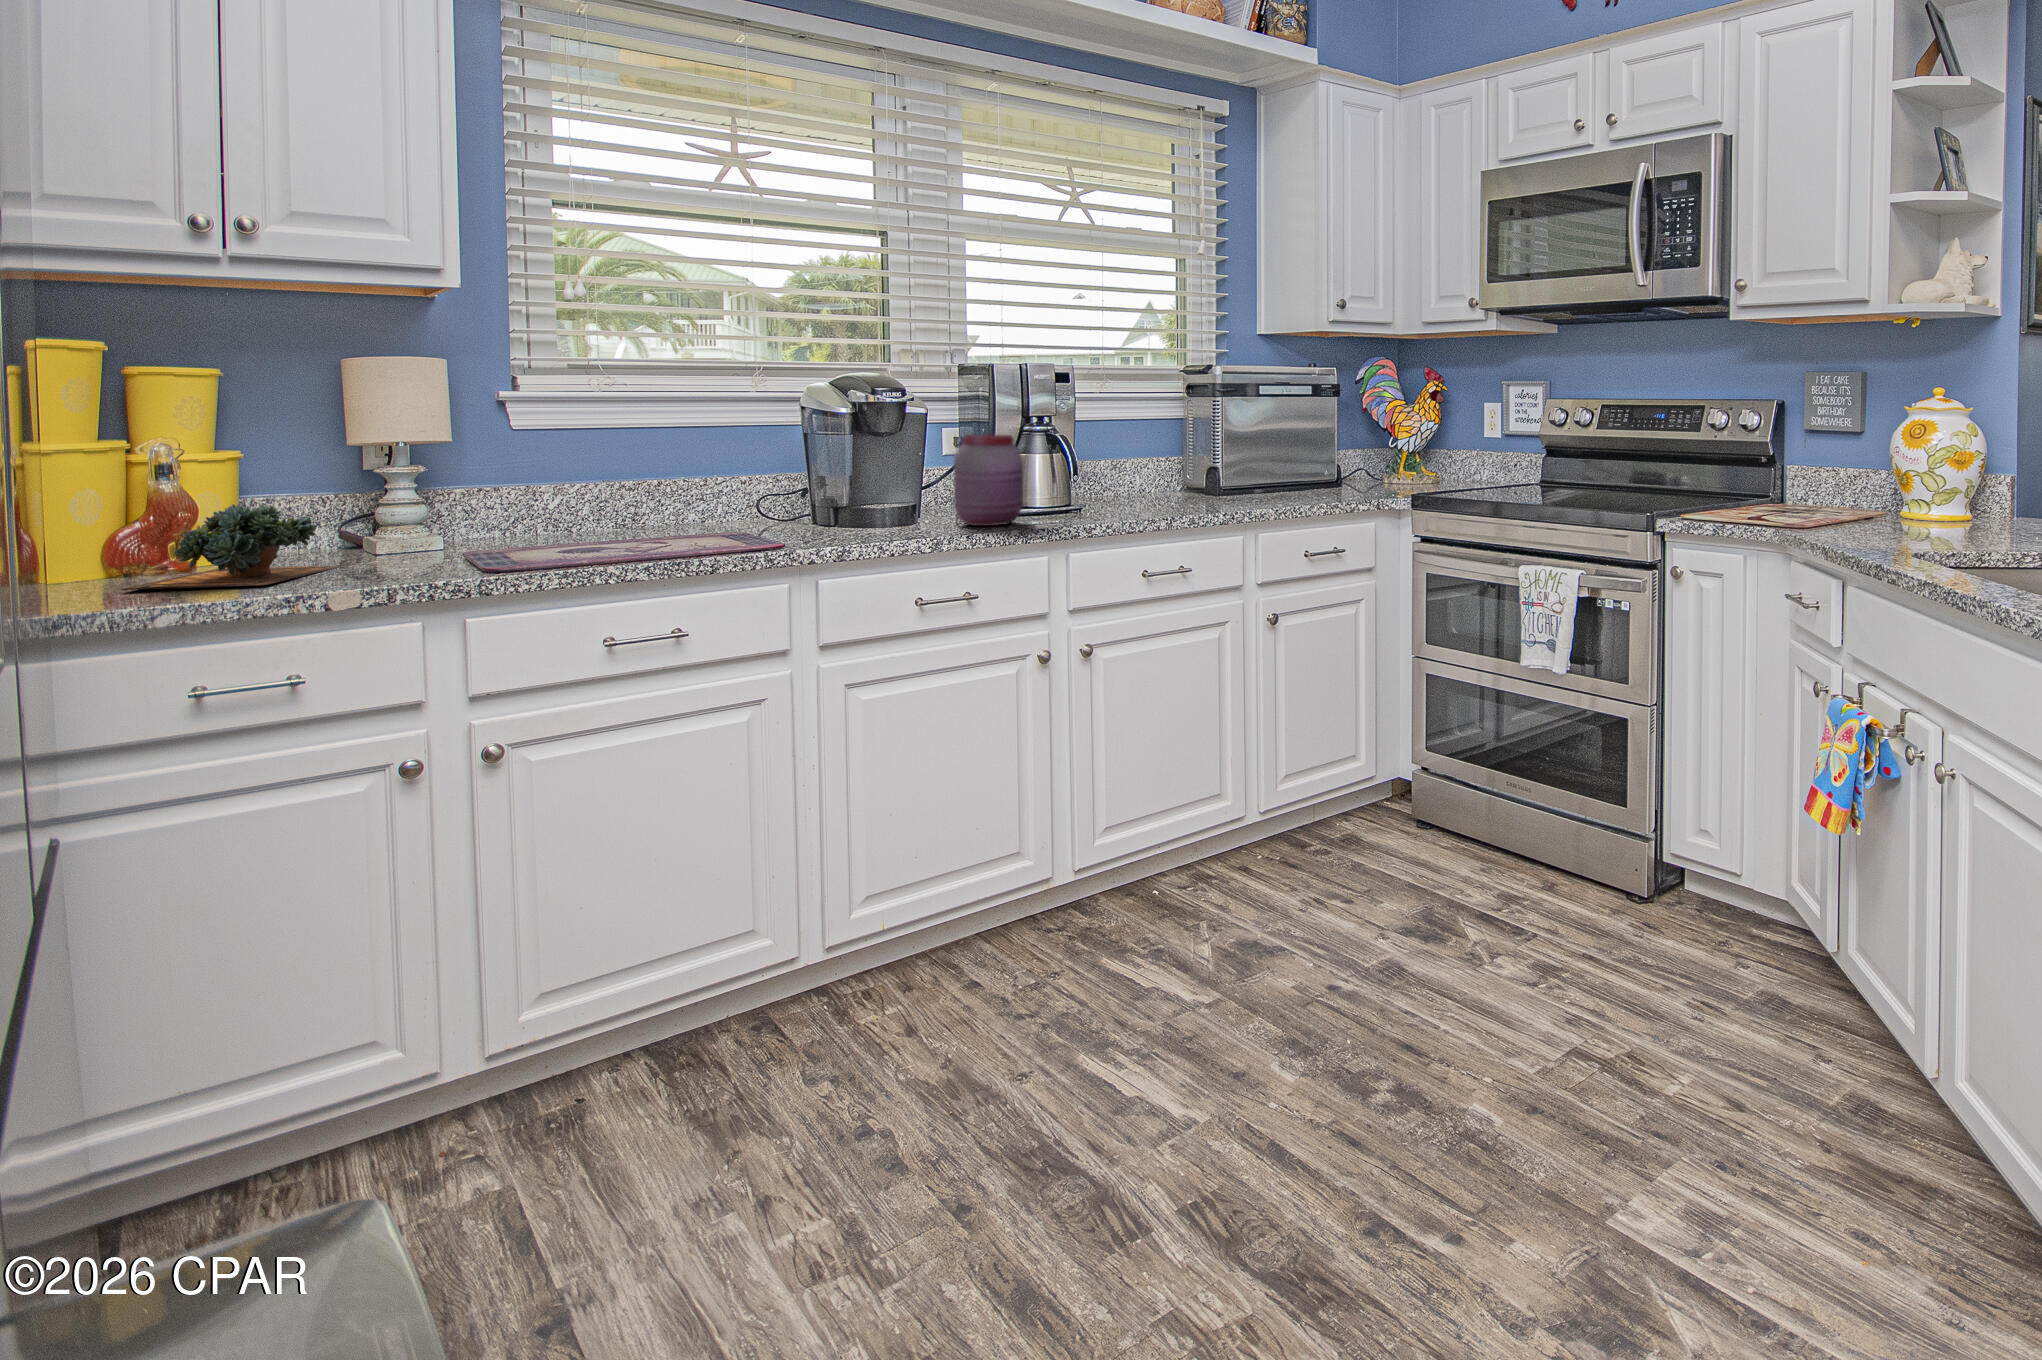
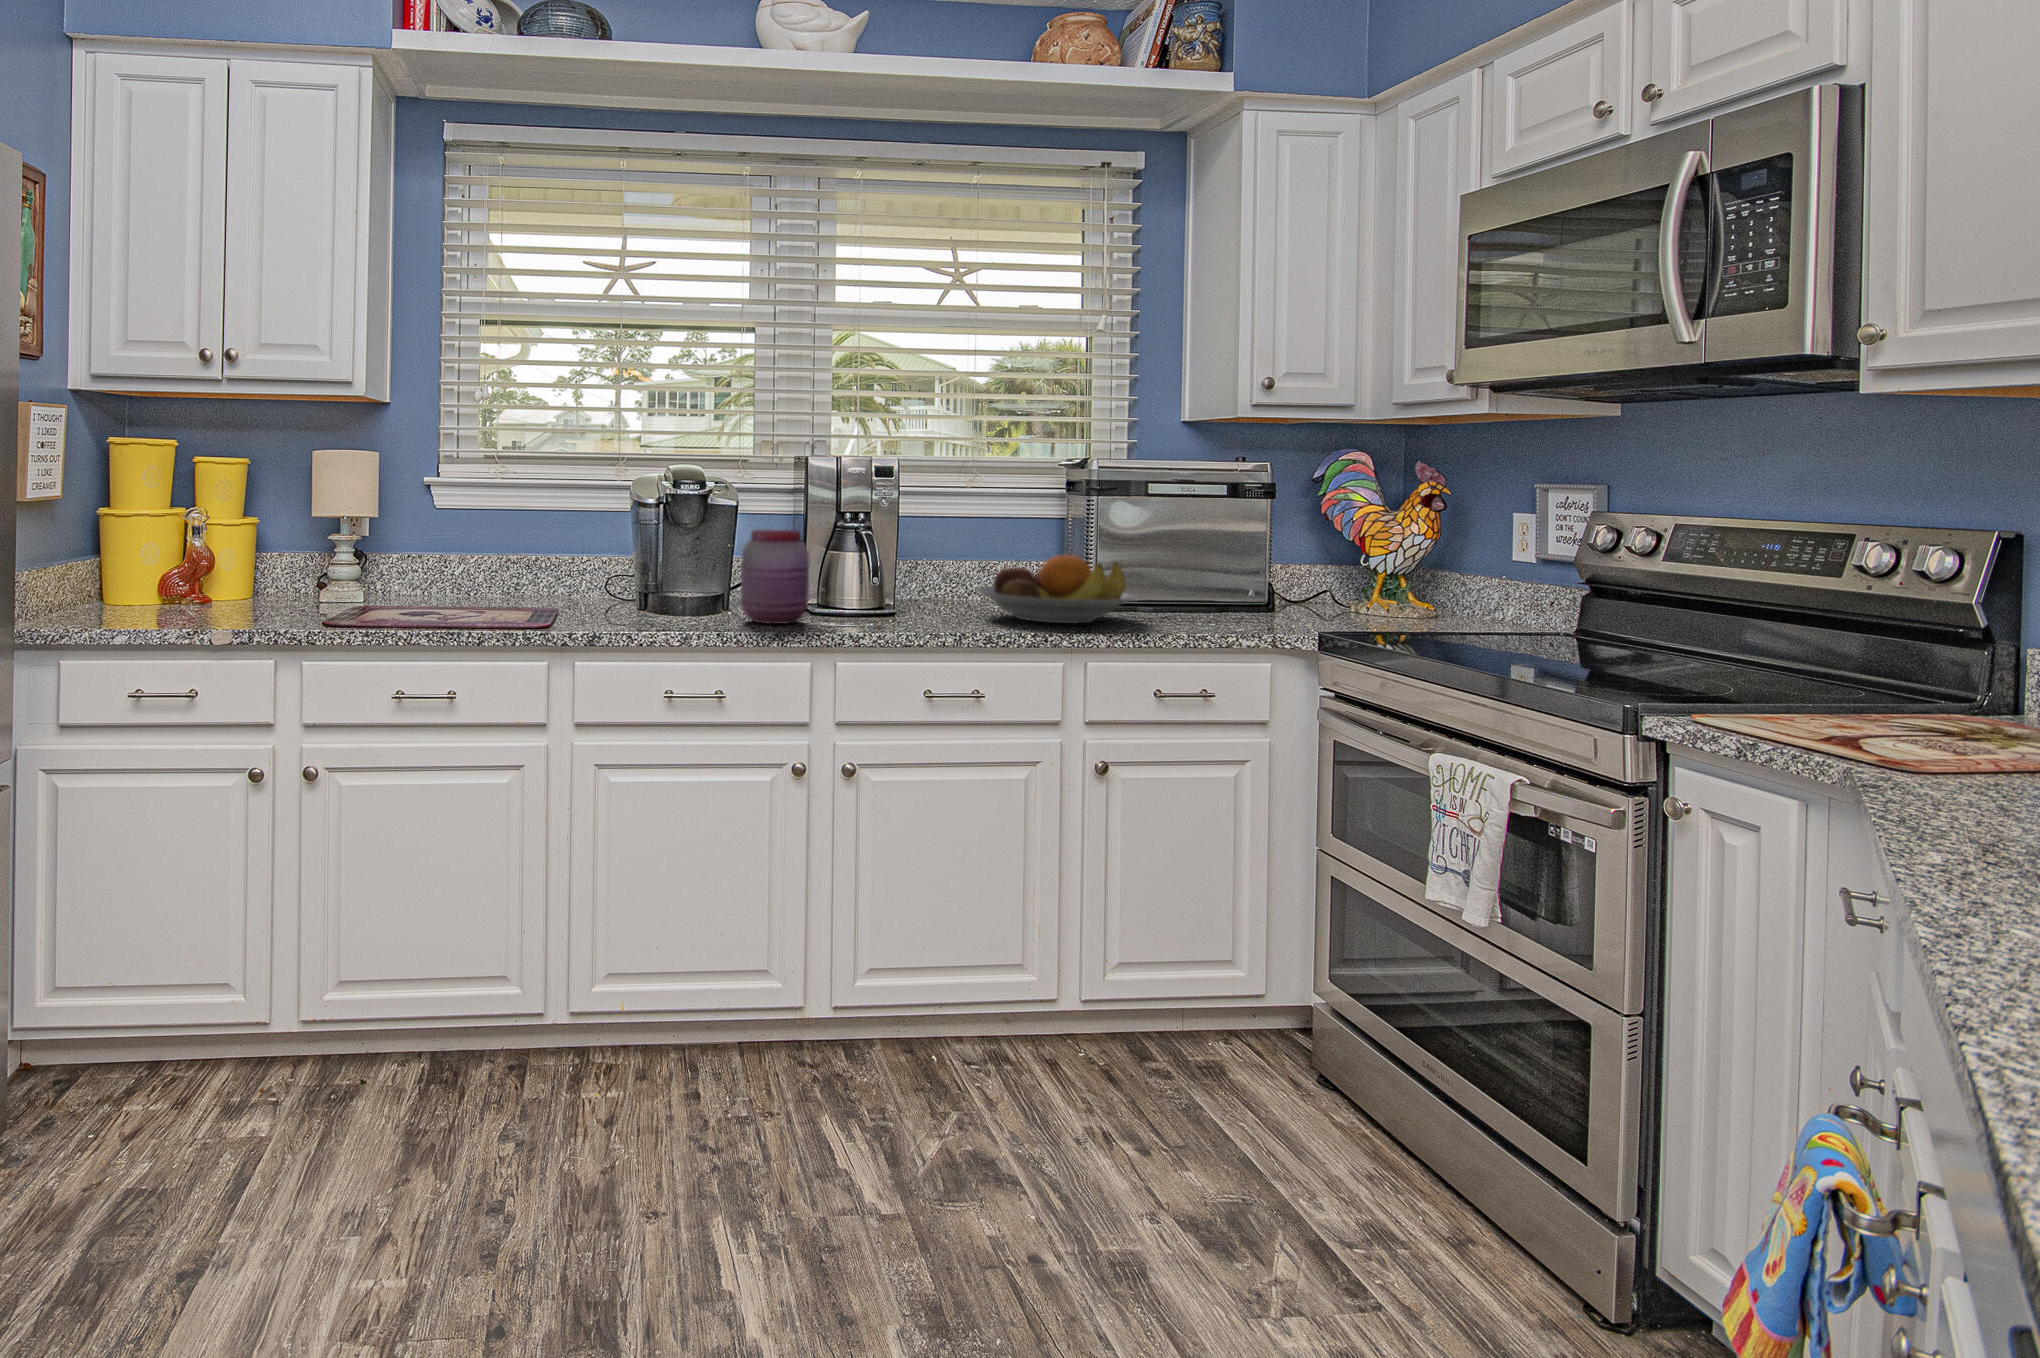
fruit bowl: none [1146,447,1279,505] -> present [977,555,1135,623]
succulent plant: present [124,504,340,590] -> none [143,560,282,622]

